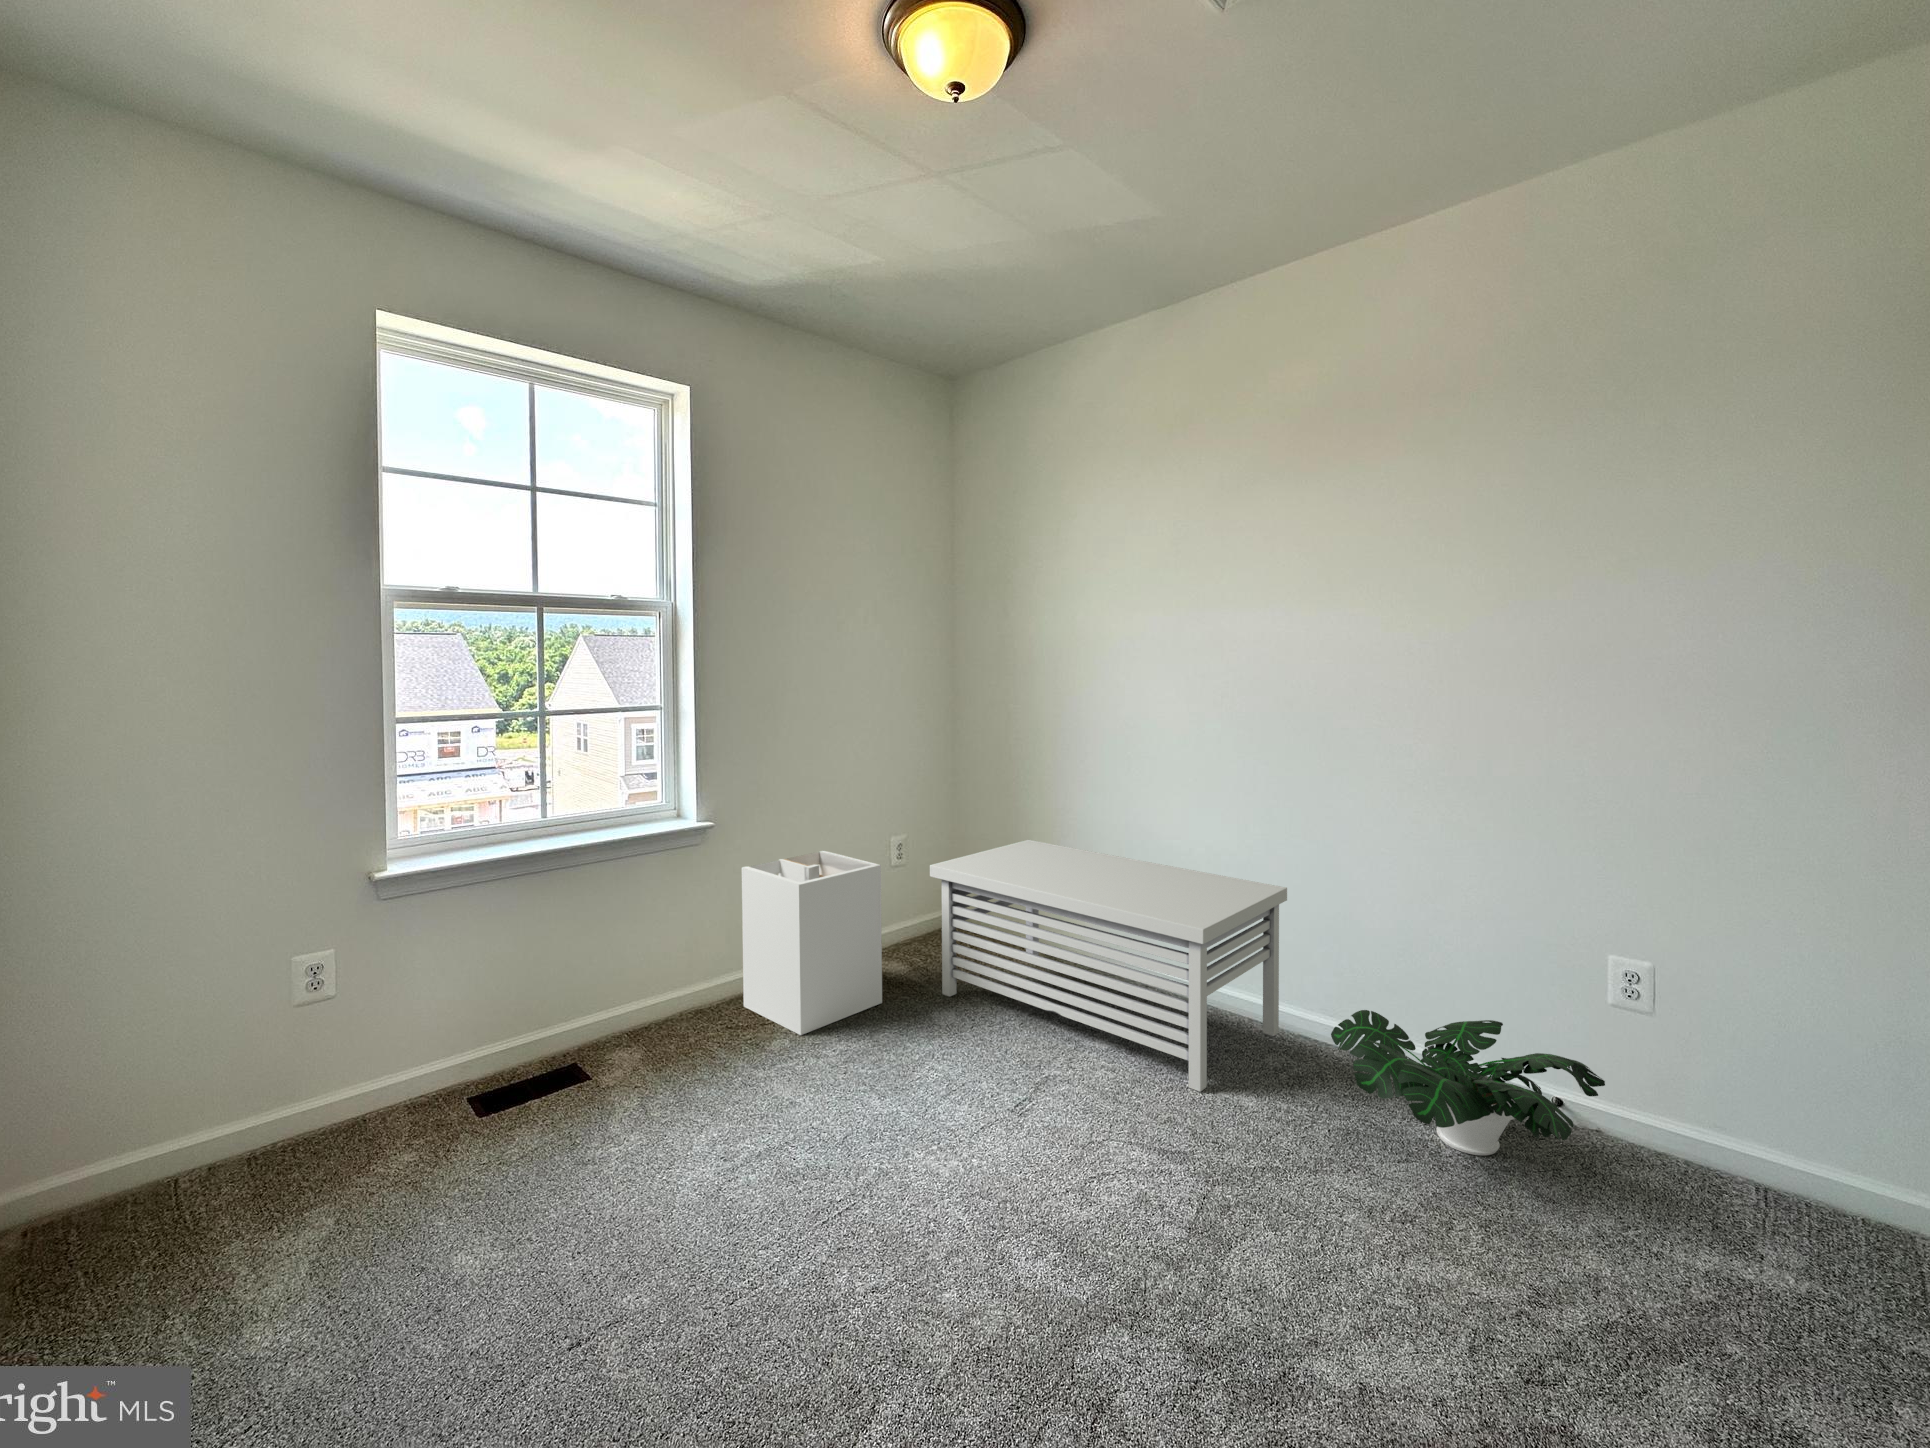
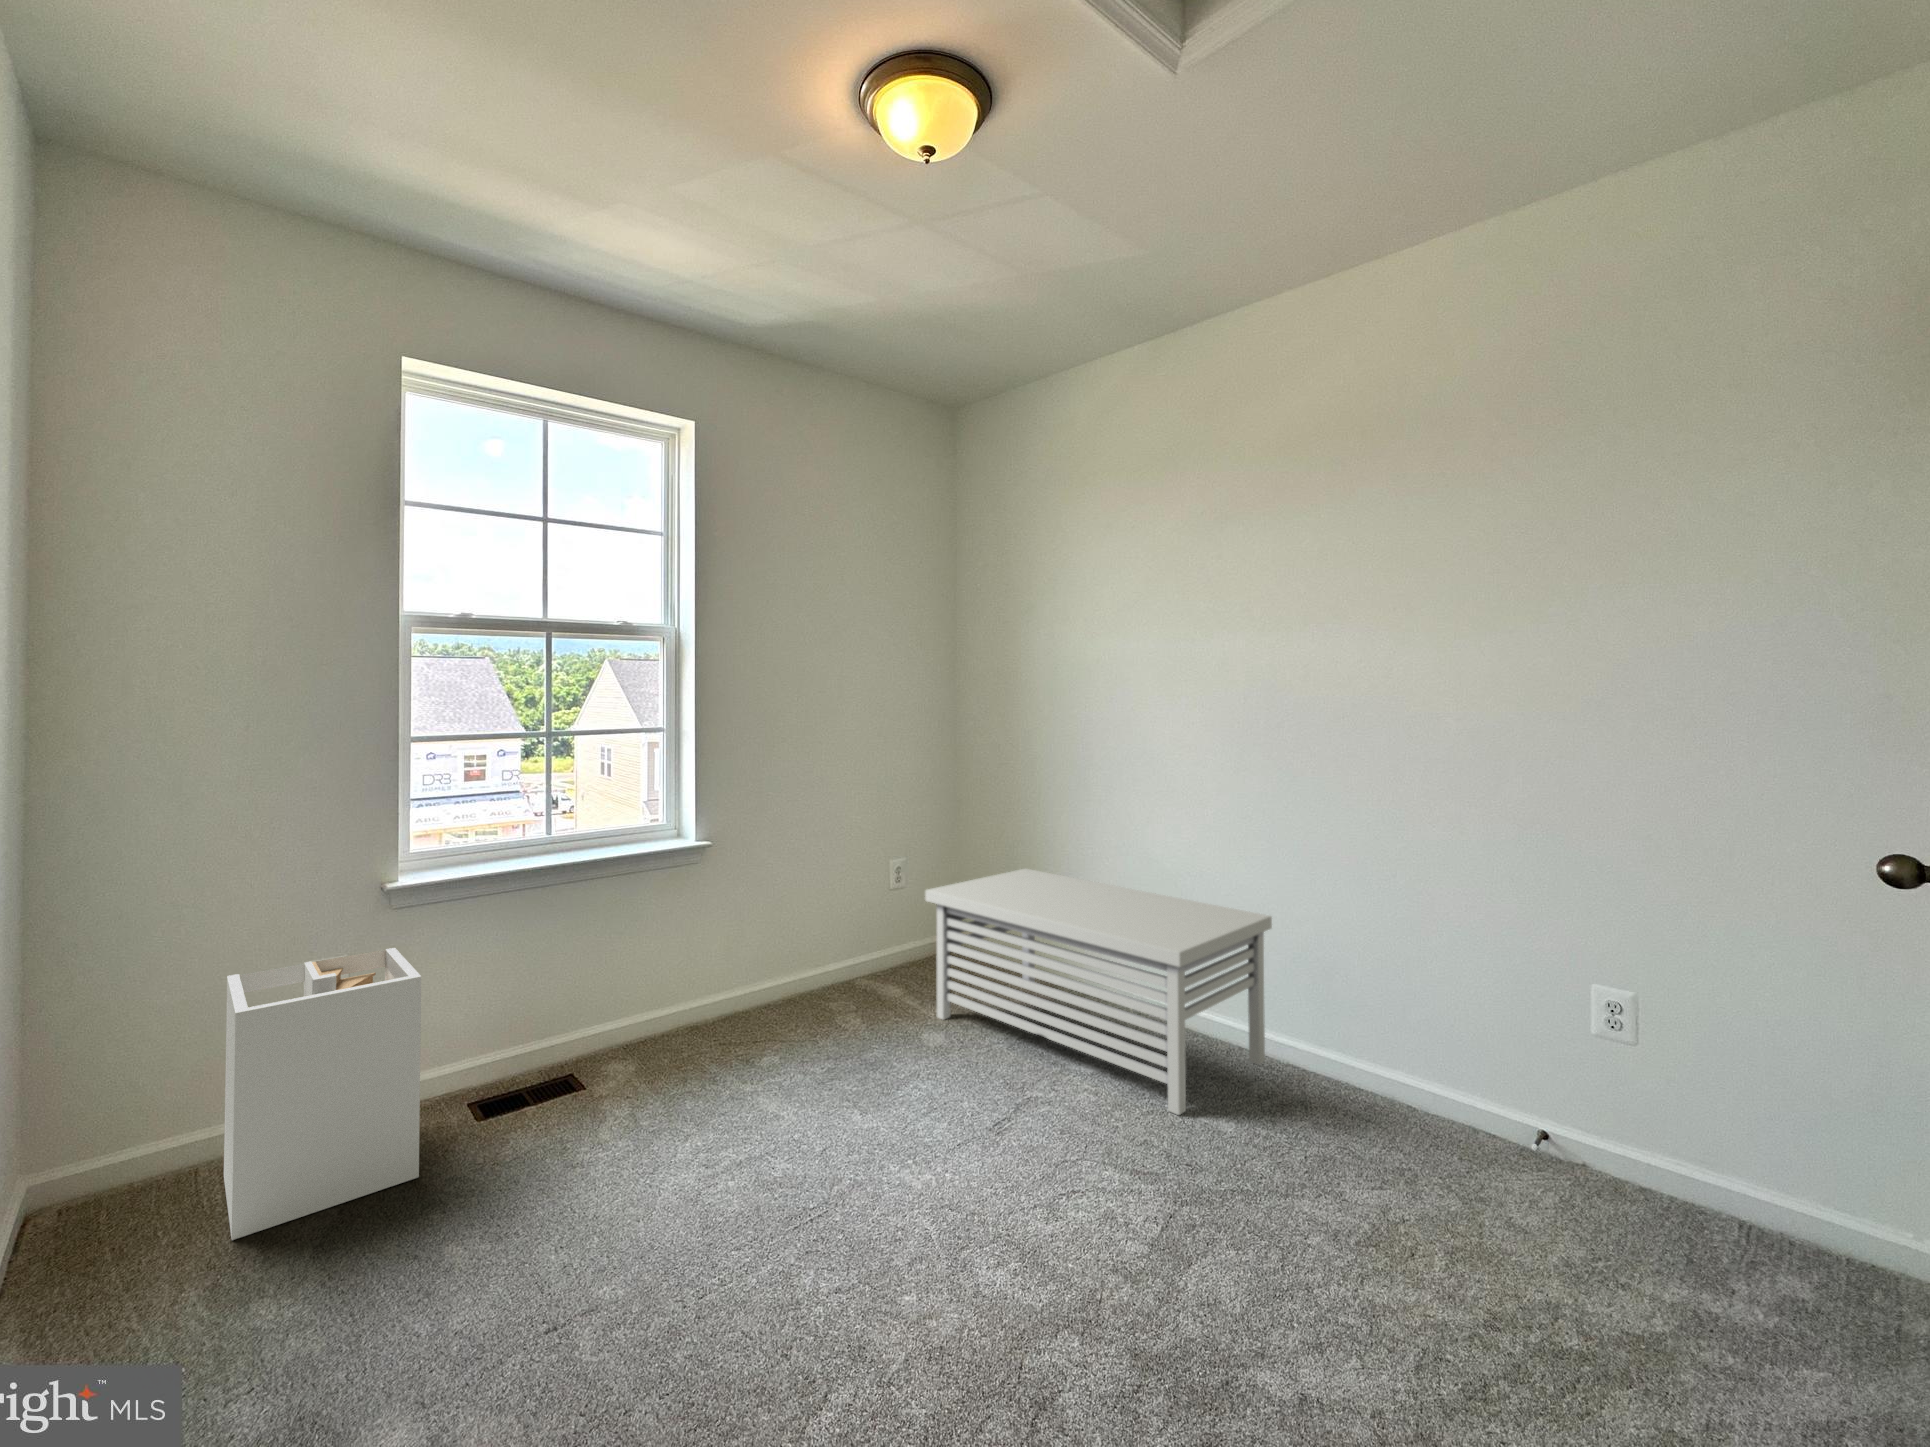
laundry hamper: present [742,851,882,1035] -> present [224,948,421,1240]
potted plant: present [1331,1010,1605,1155] -> none [1308,1036,1580,1184]

